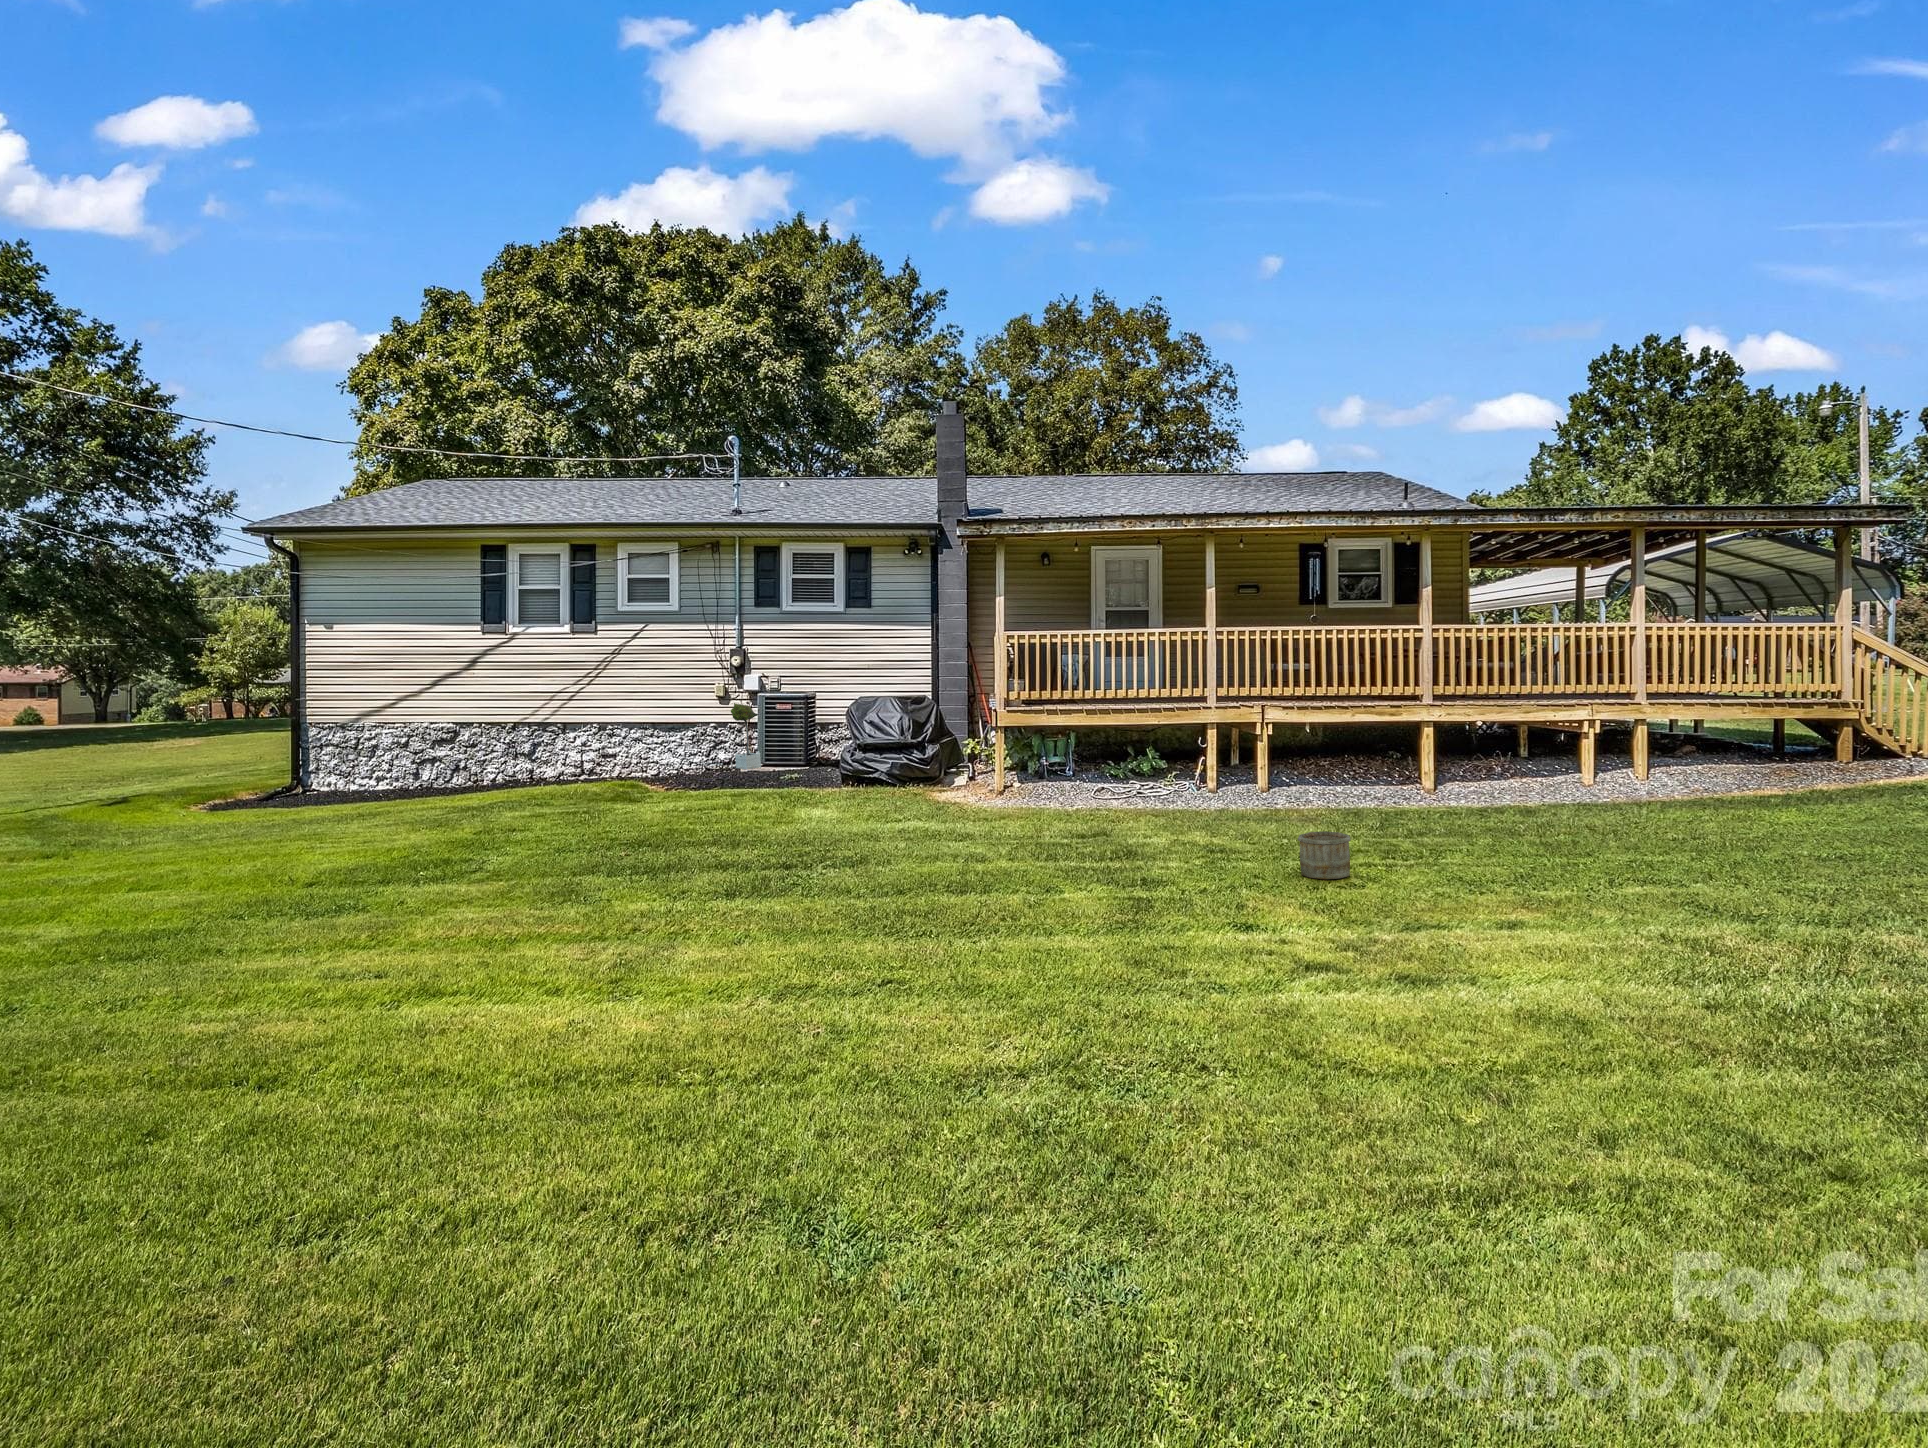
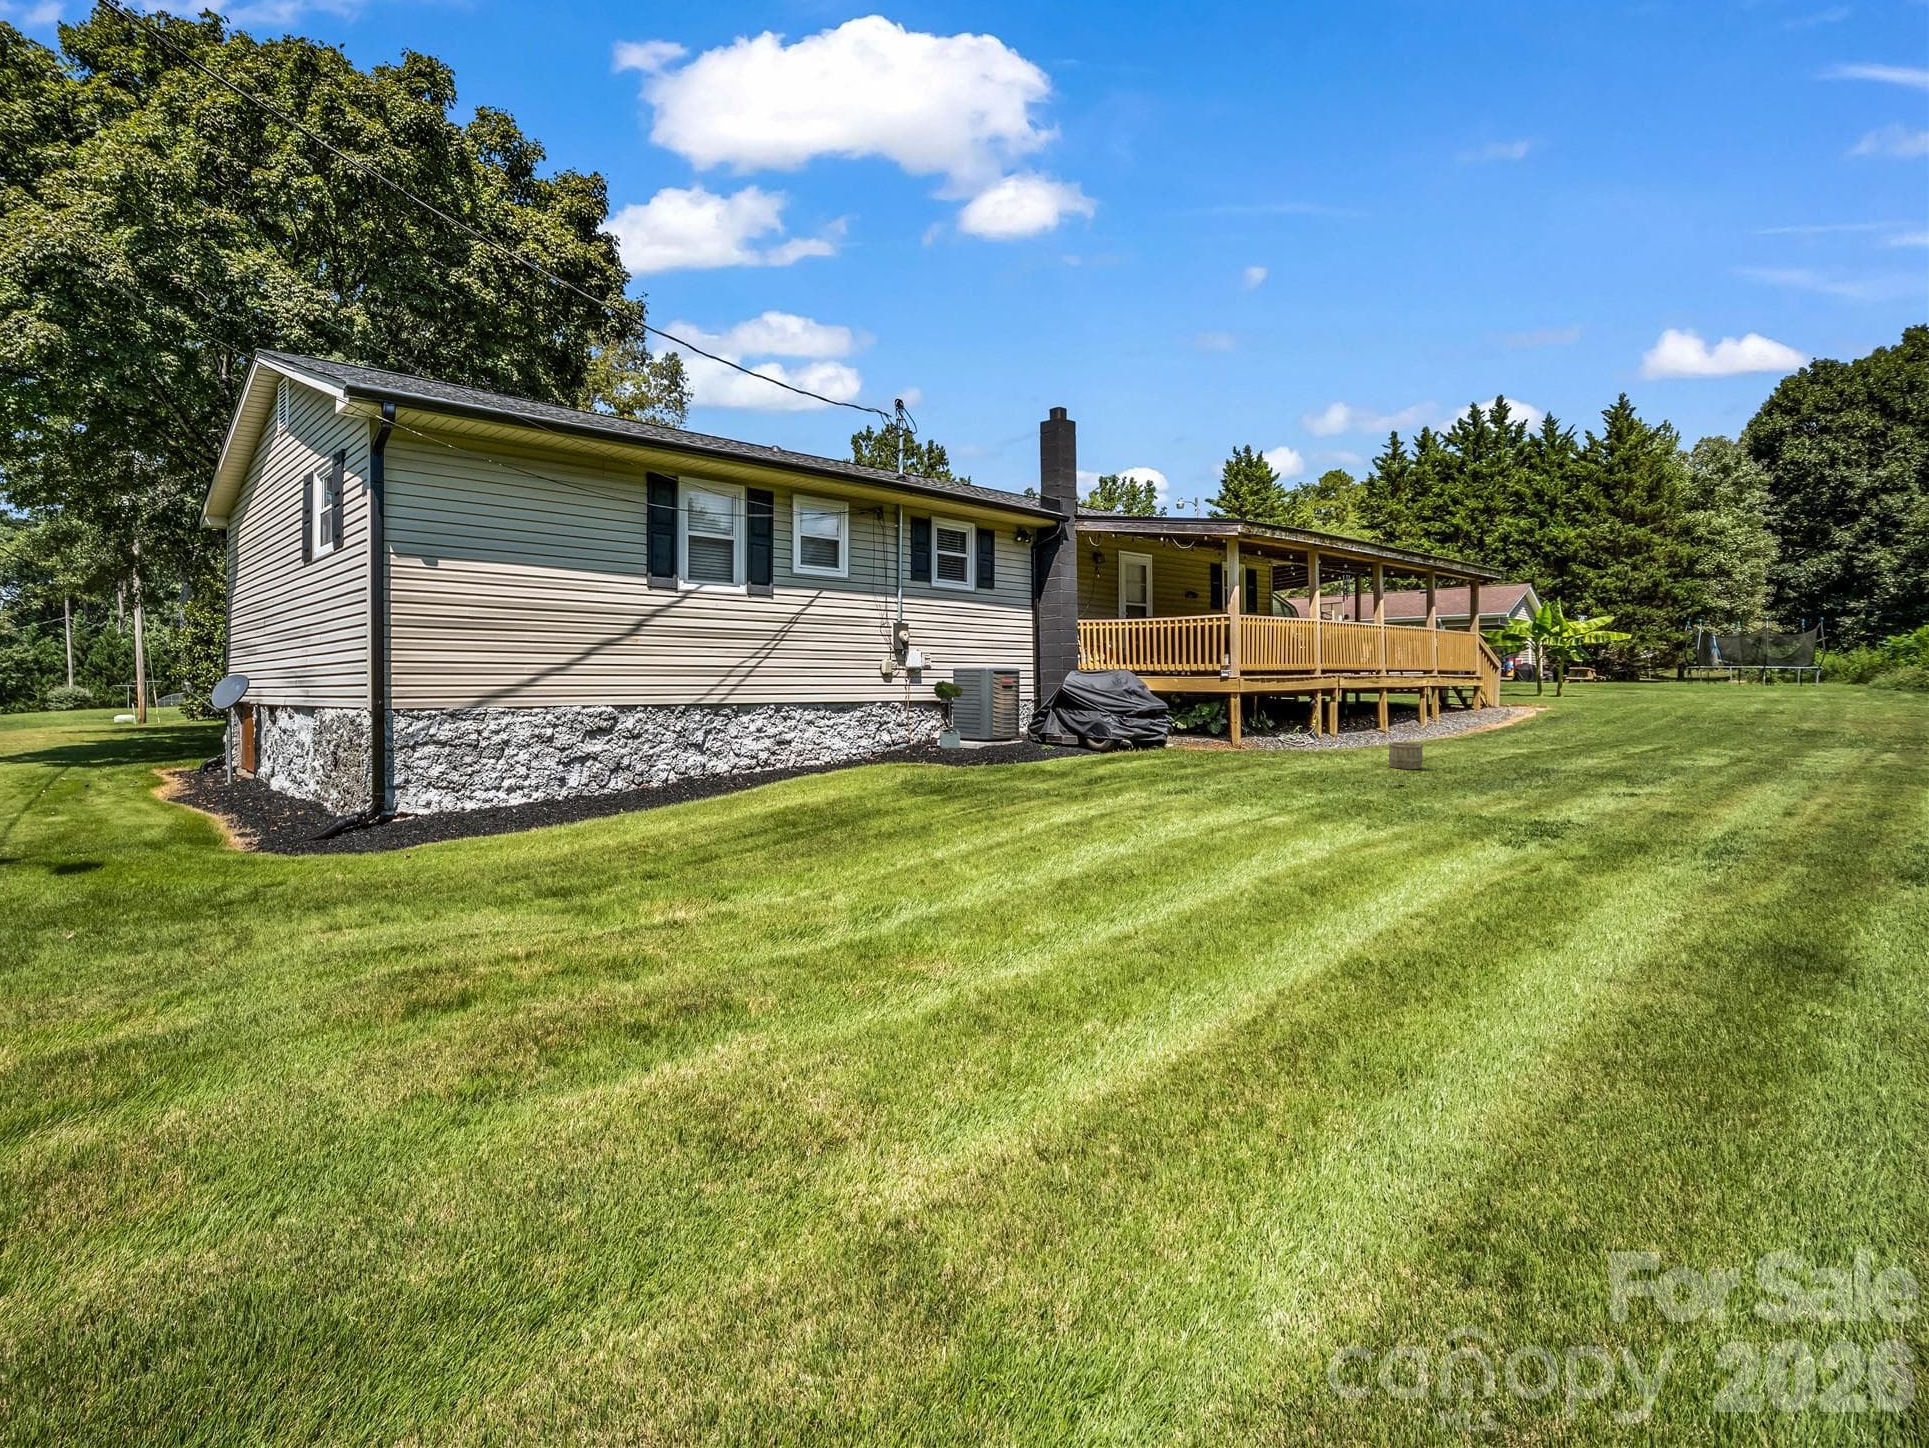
wooden bucket: present [1298,831,1350,879] -> present [1388,742,1423,769]

